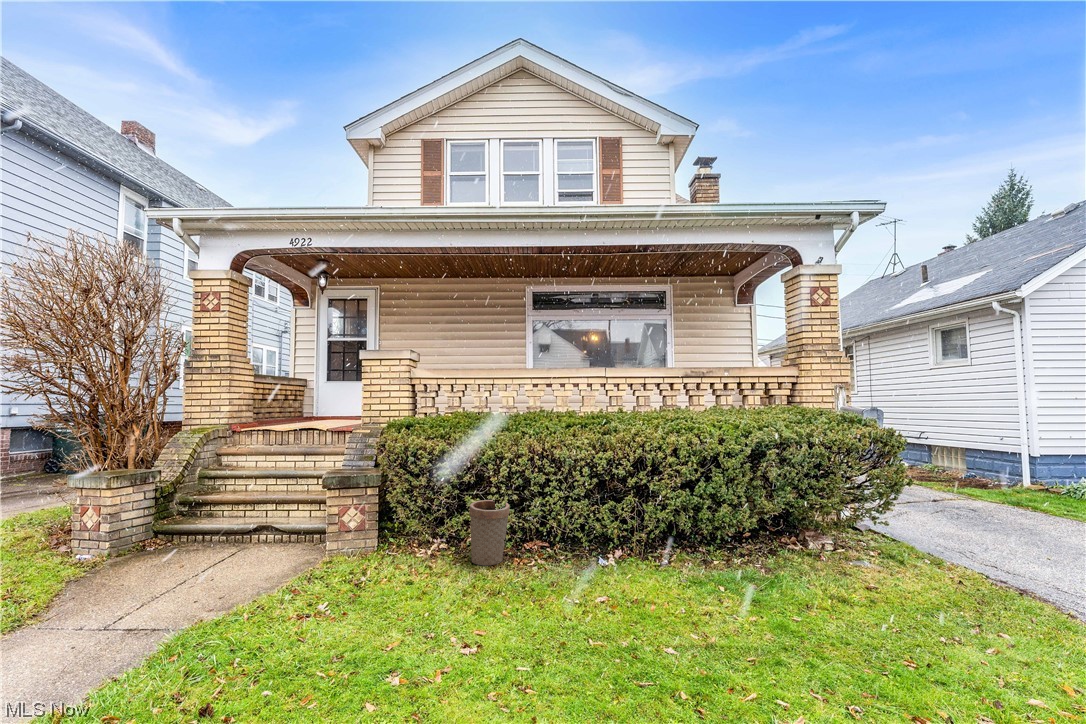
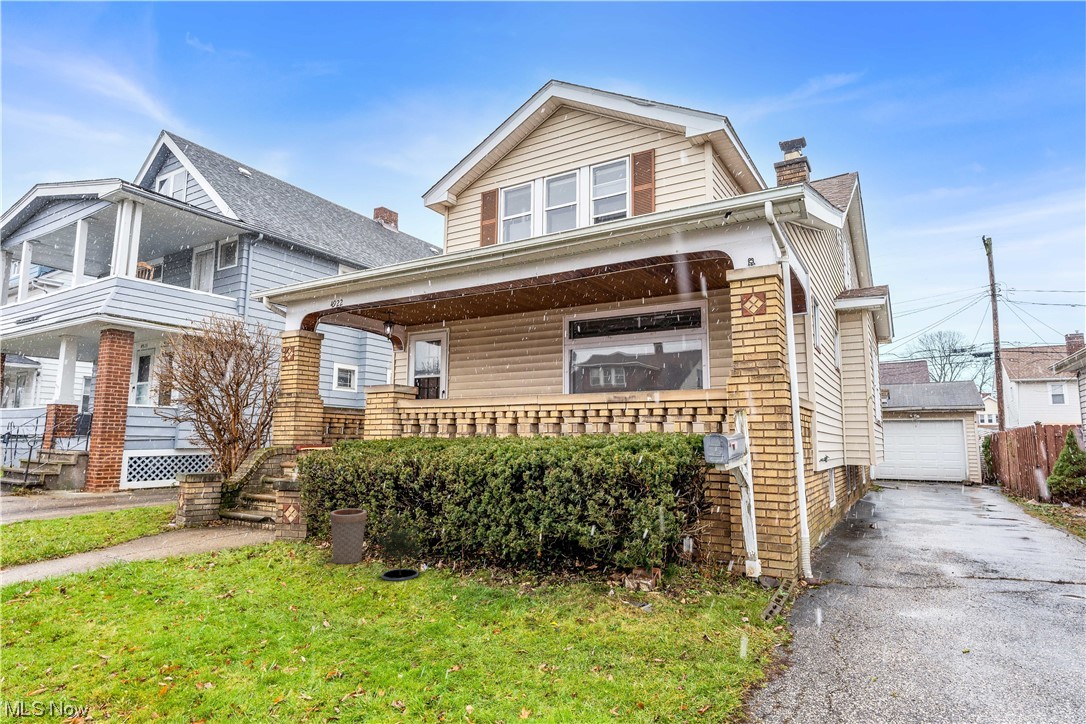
potted tree: none [568,498,609,573] -> present [380,511,421,581]

